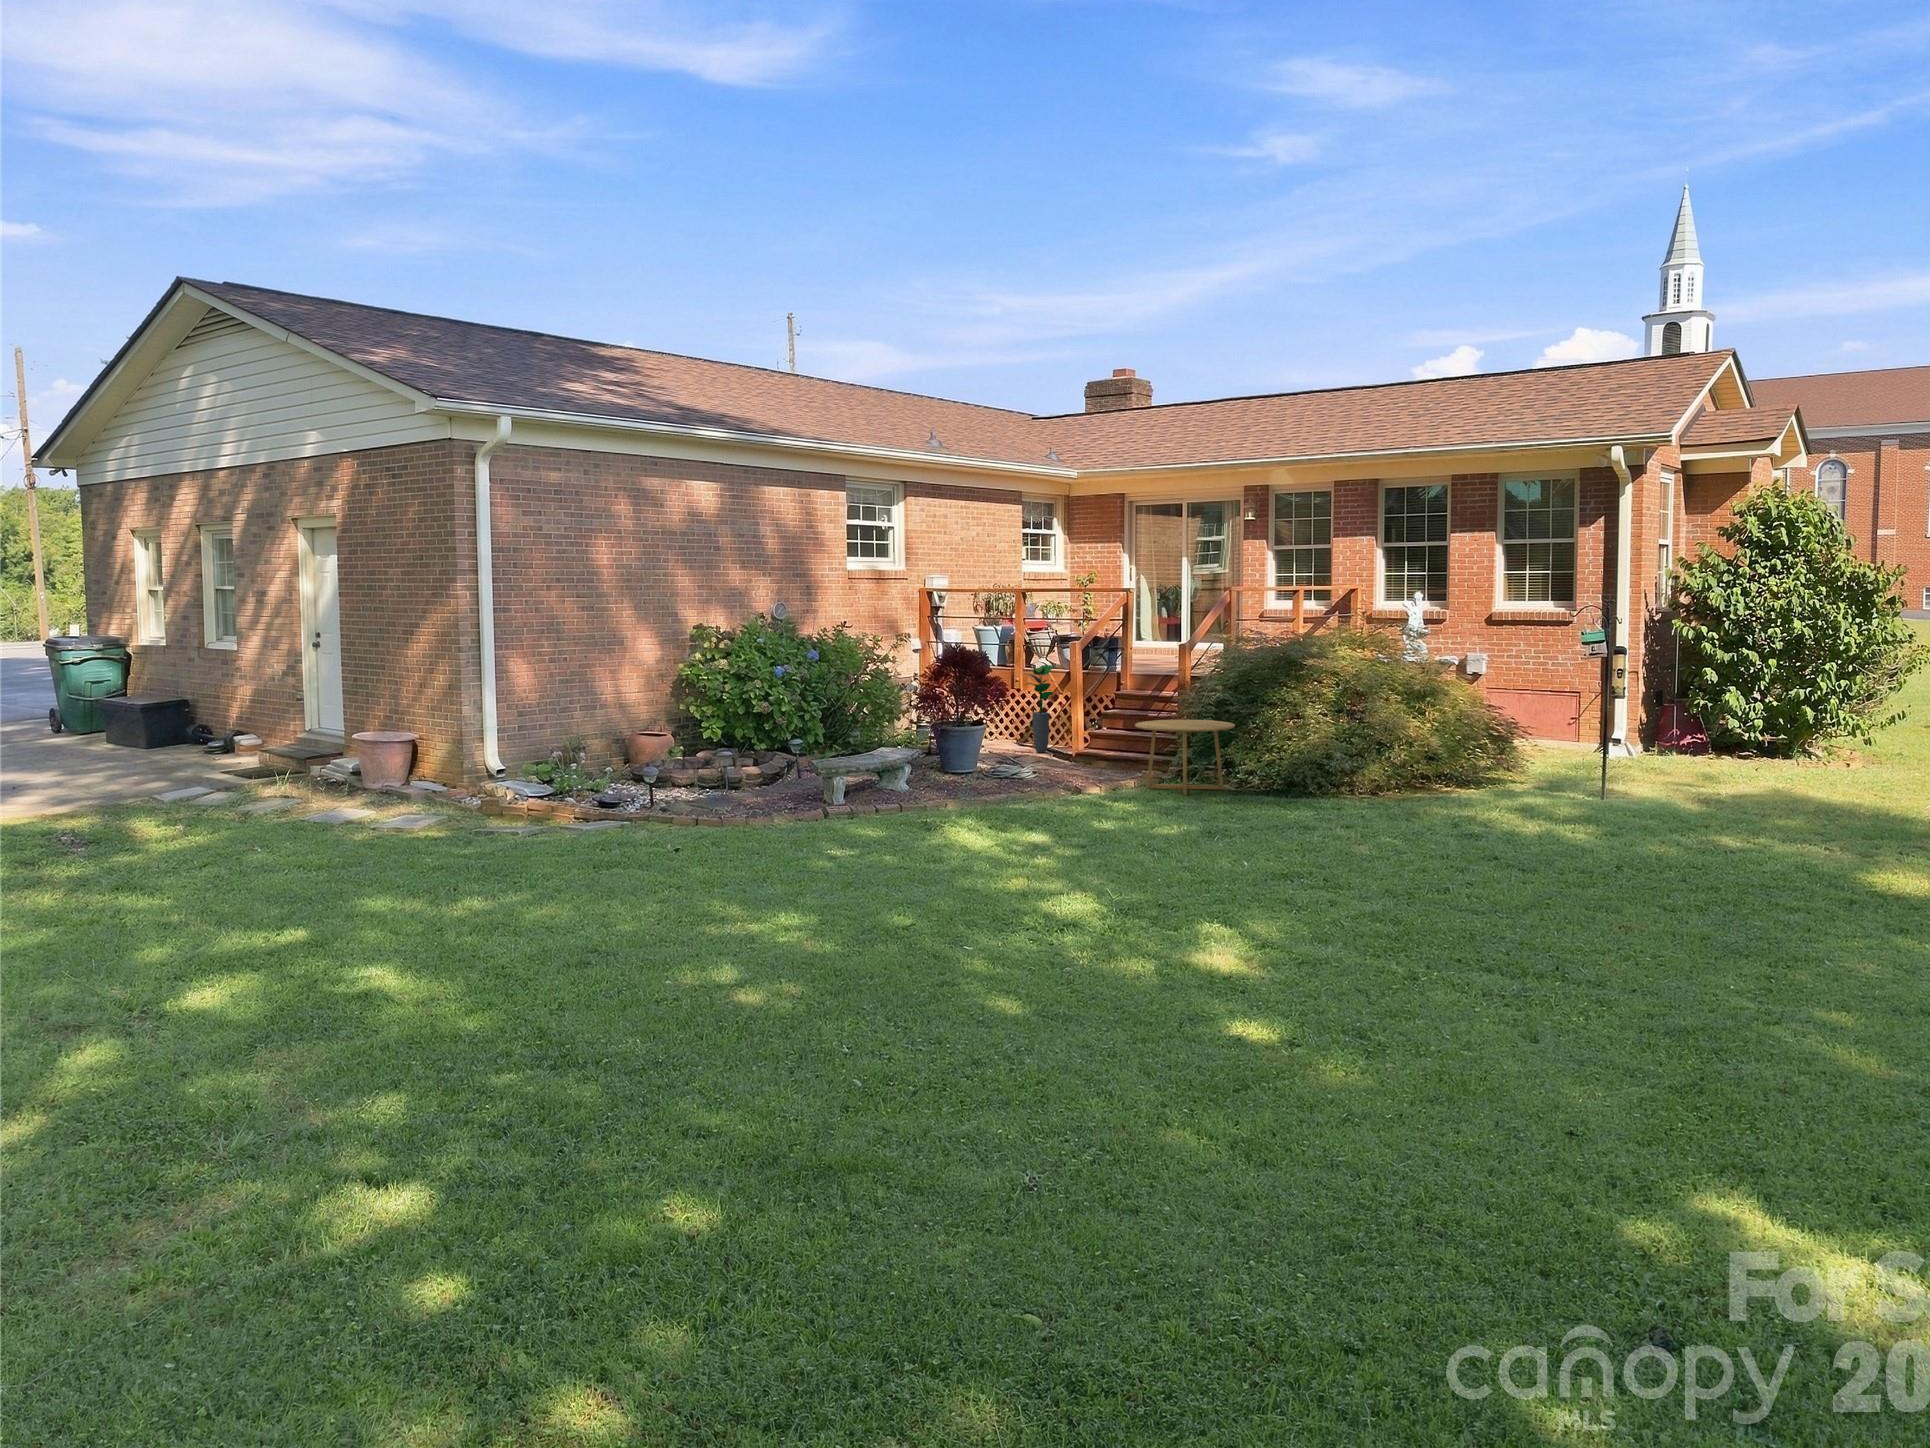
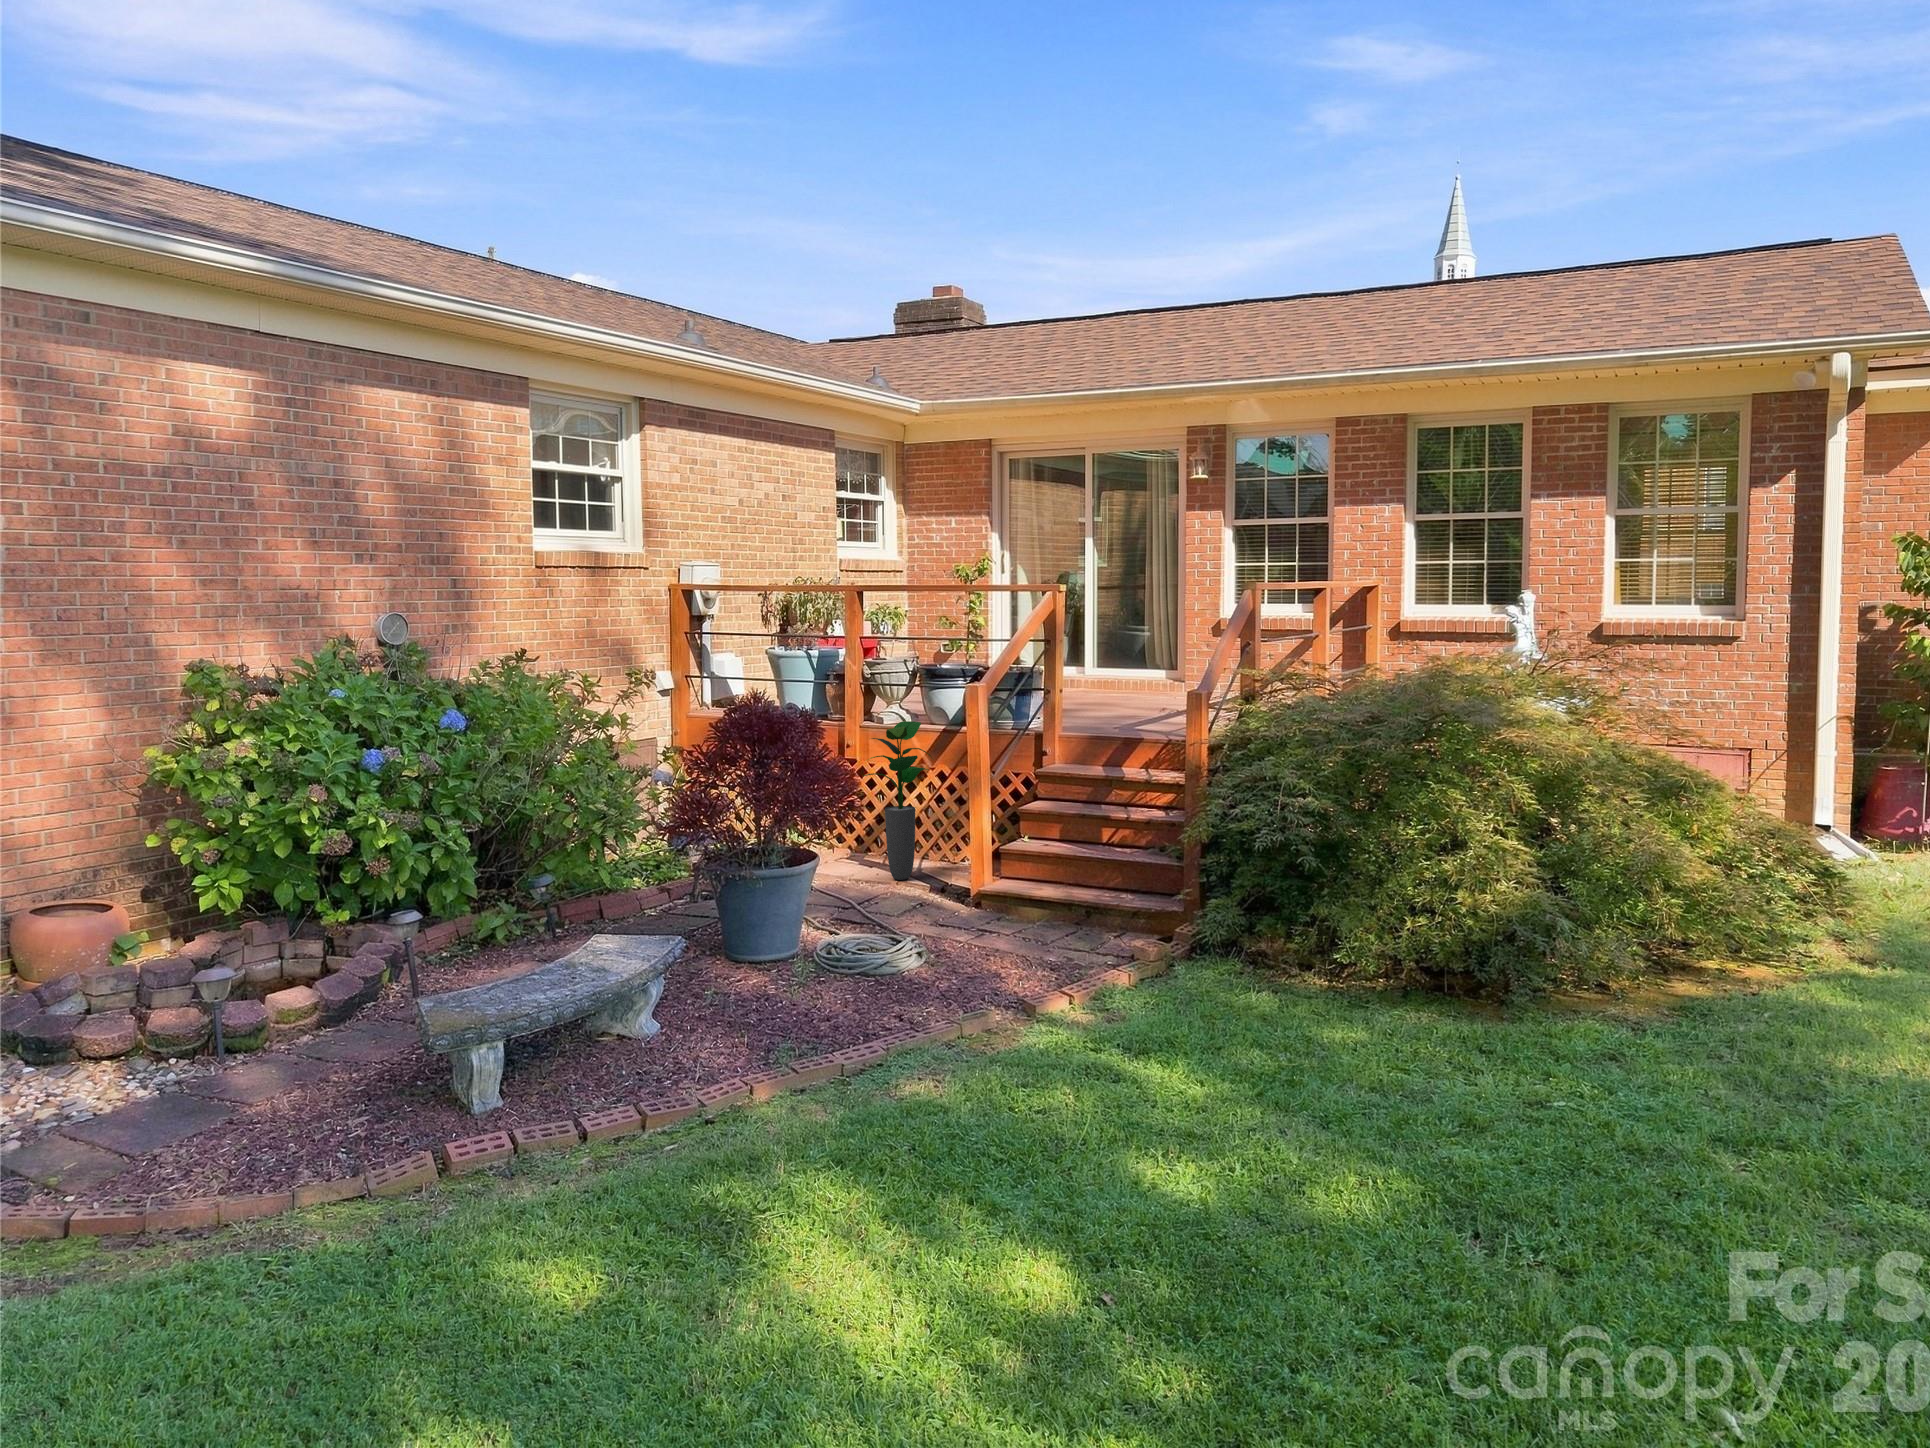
round table: present [1135,720,1235,795] -> none [1141,841,1349,1015]

